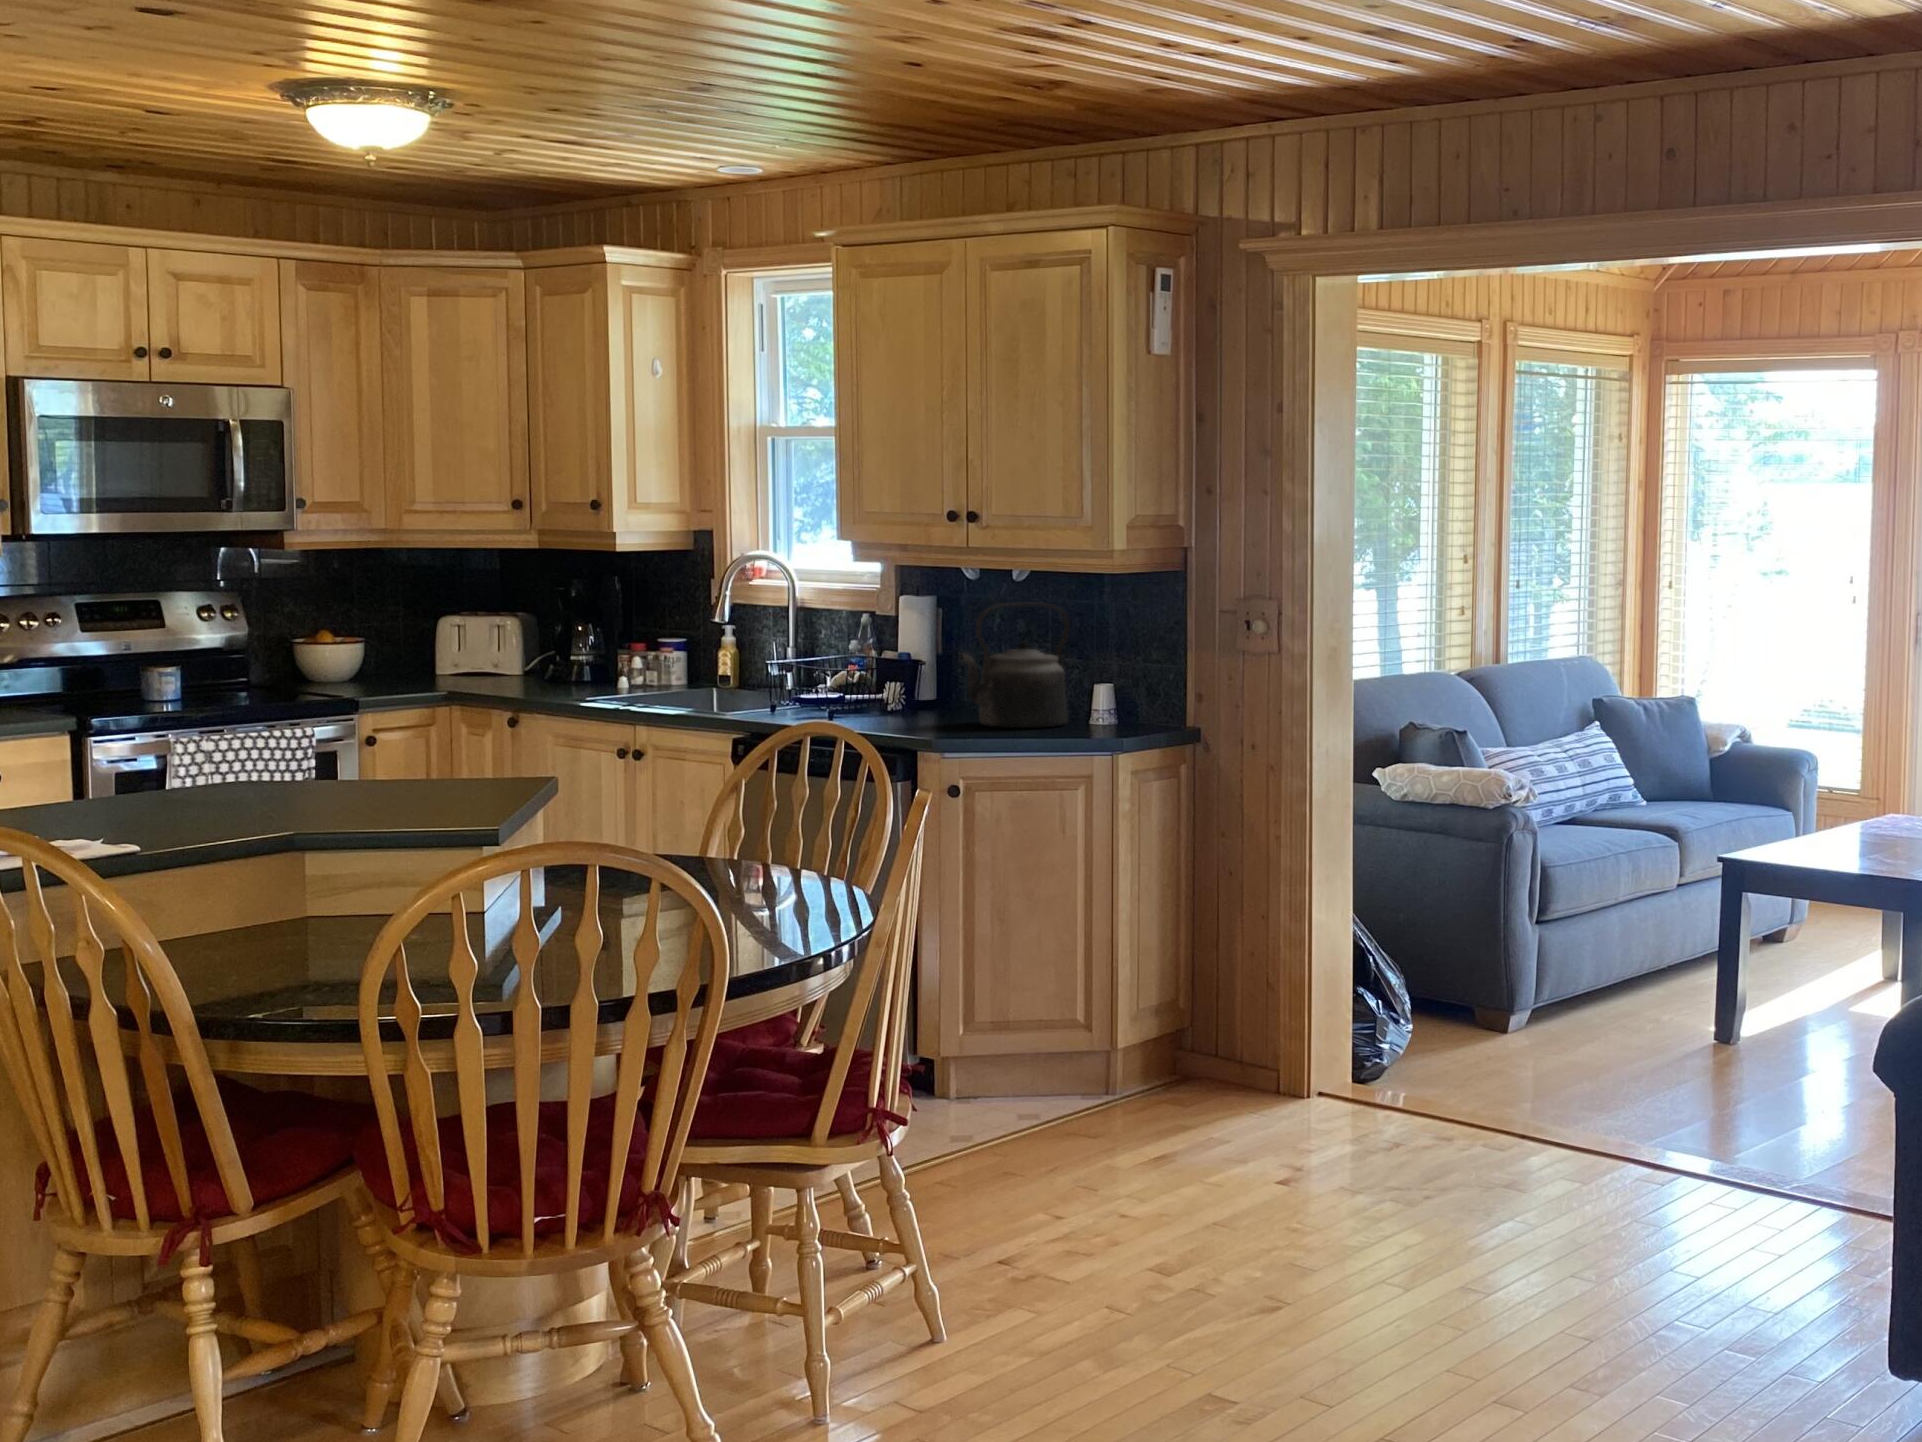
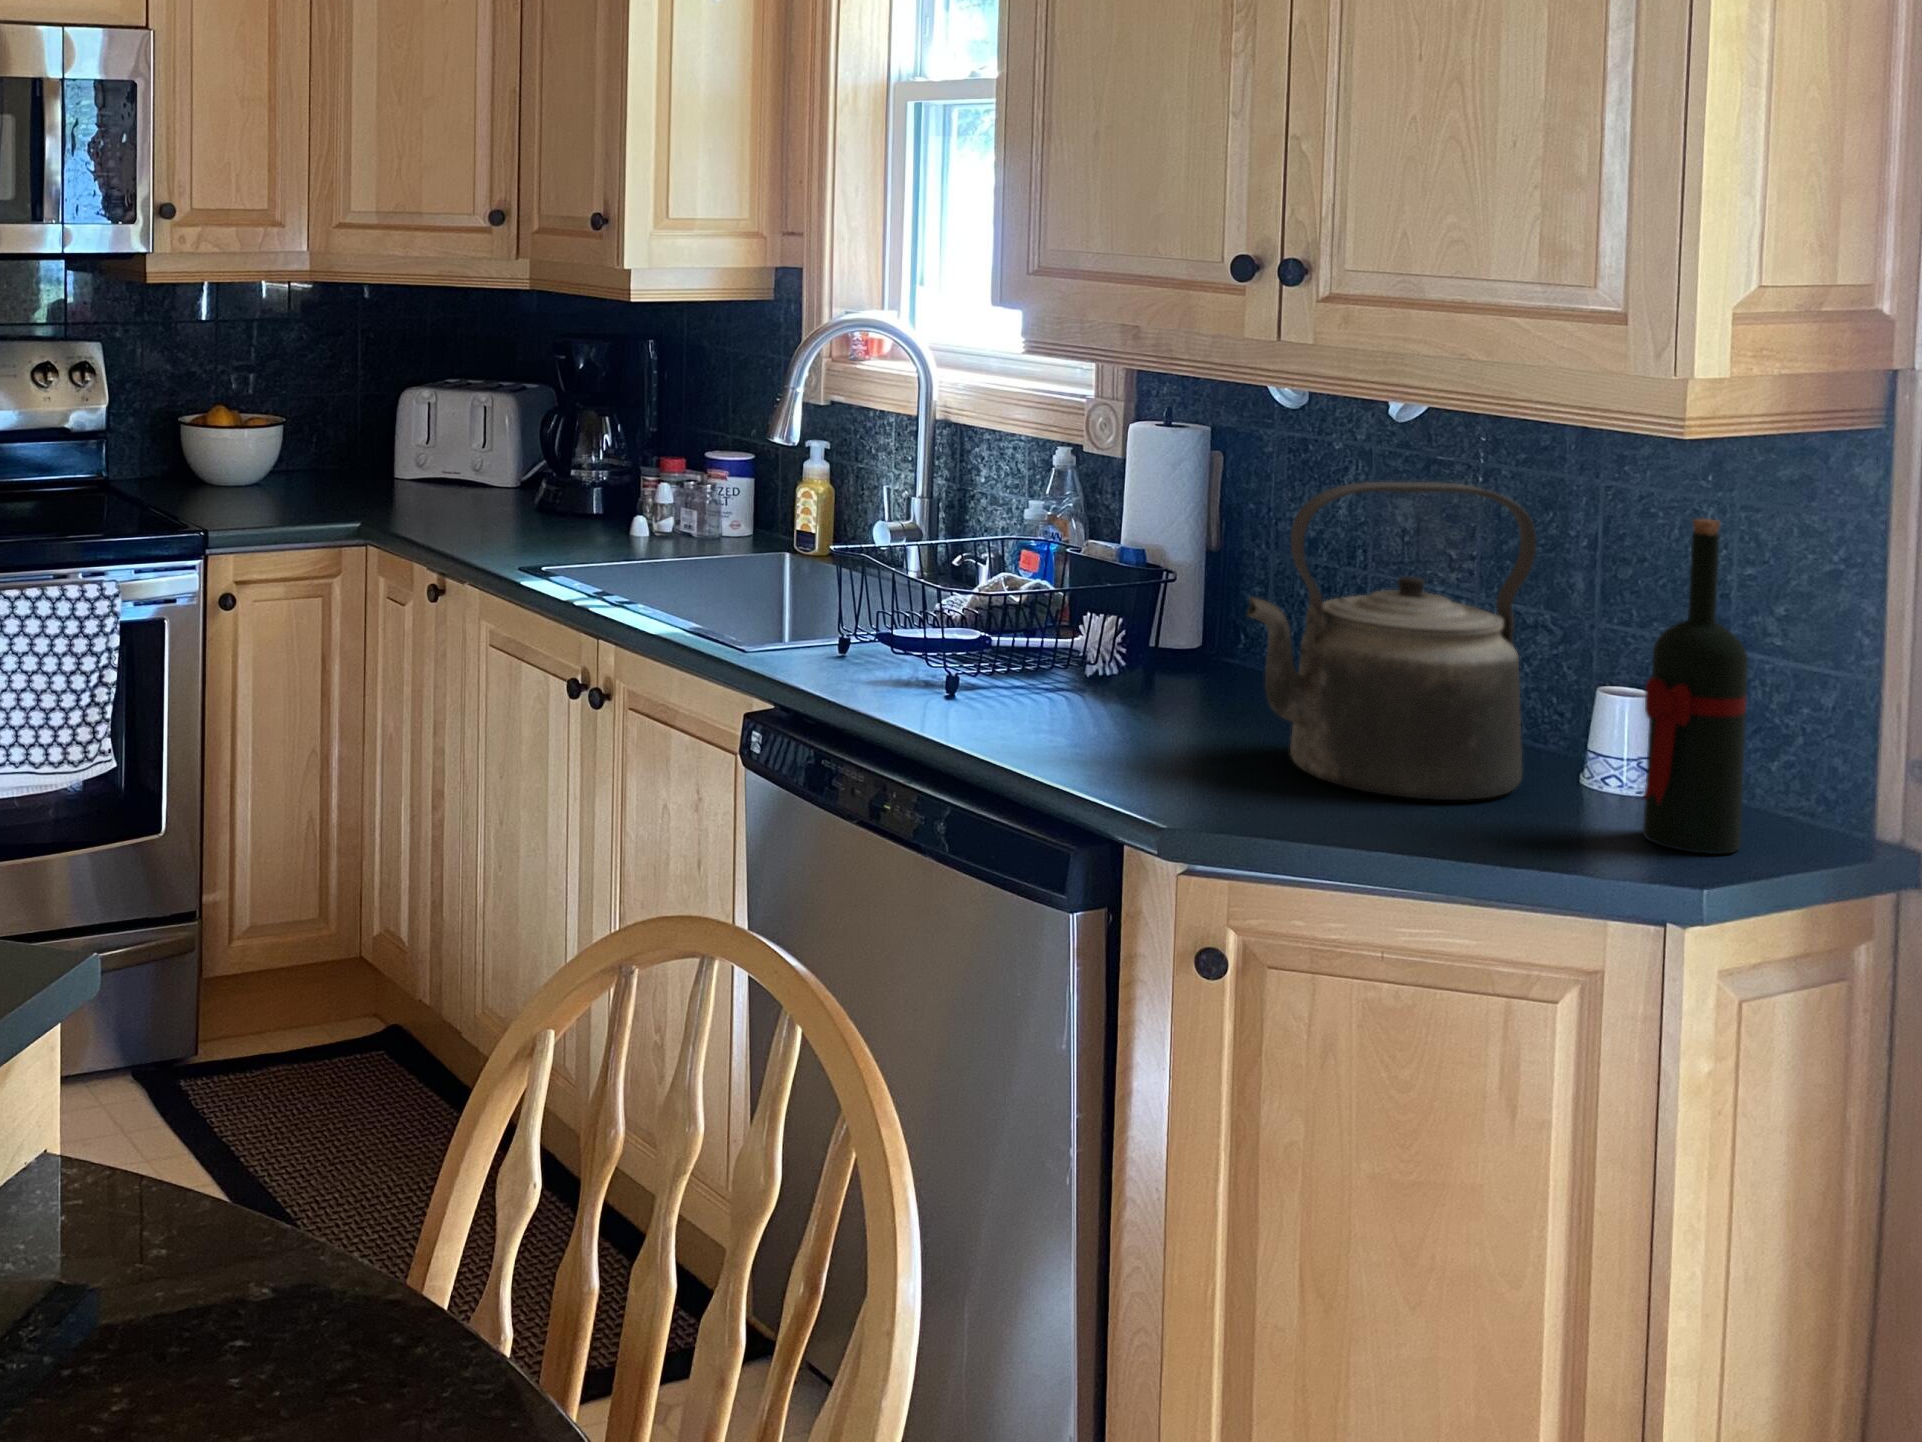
wine bottle: none [1106,605,1140,731] -> present [1643,519,1748,854]

